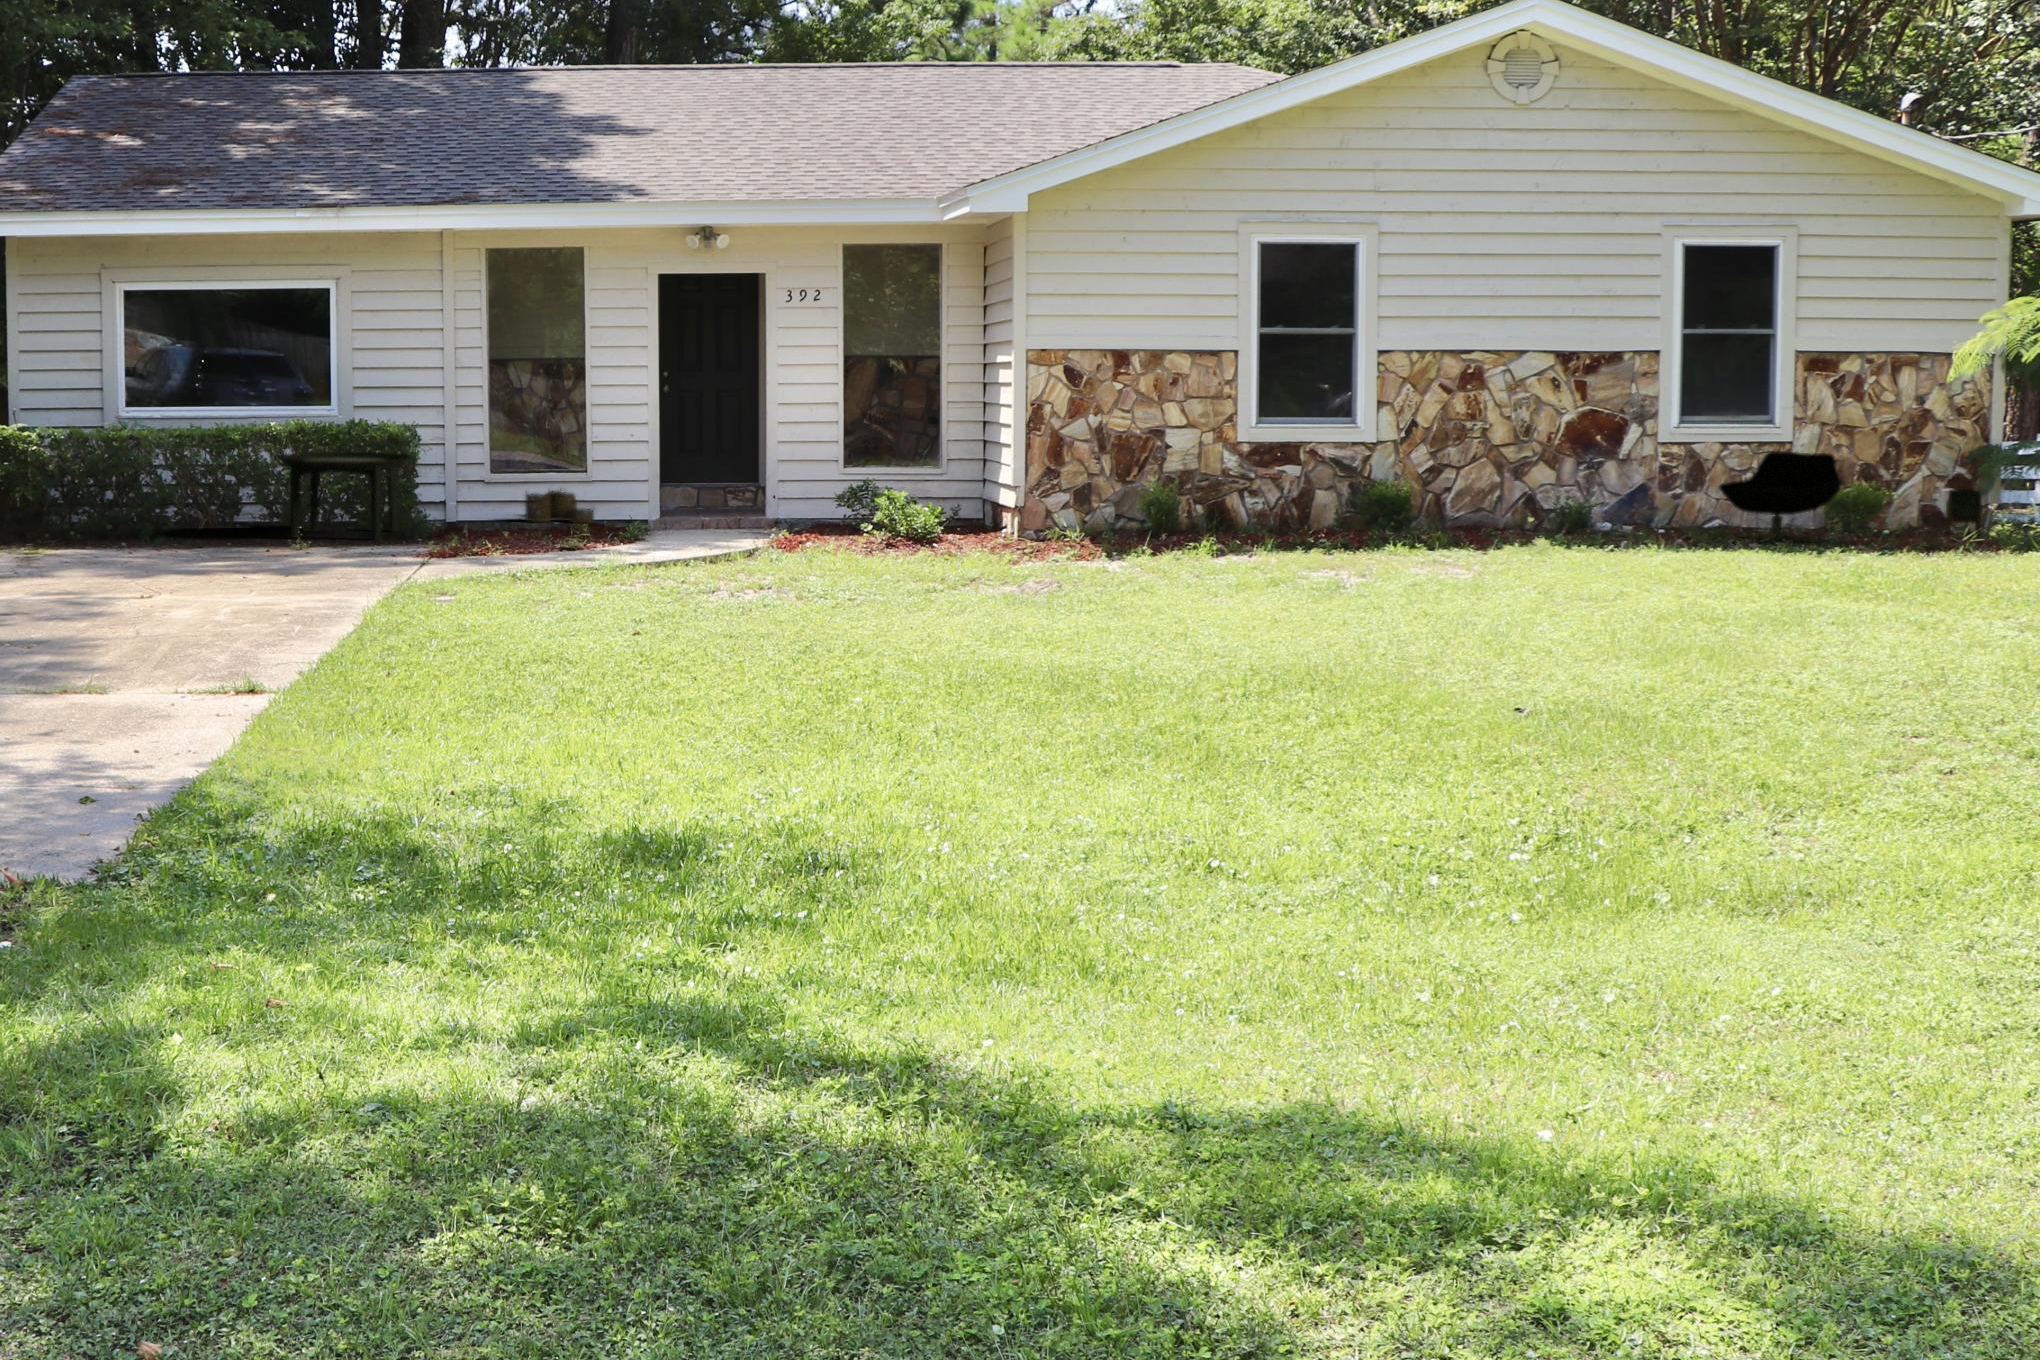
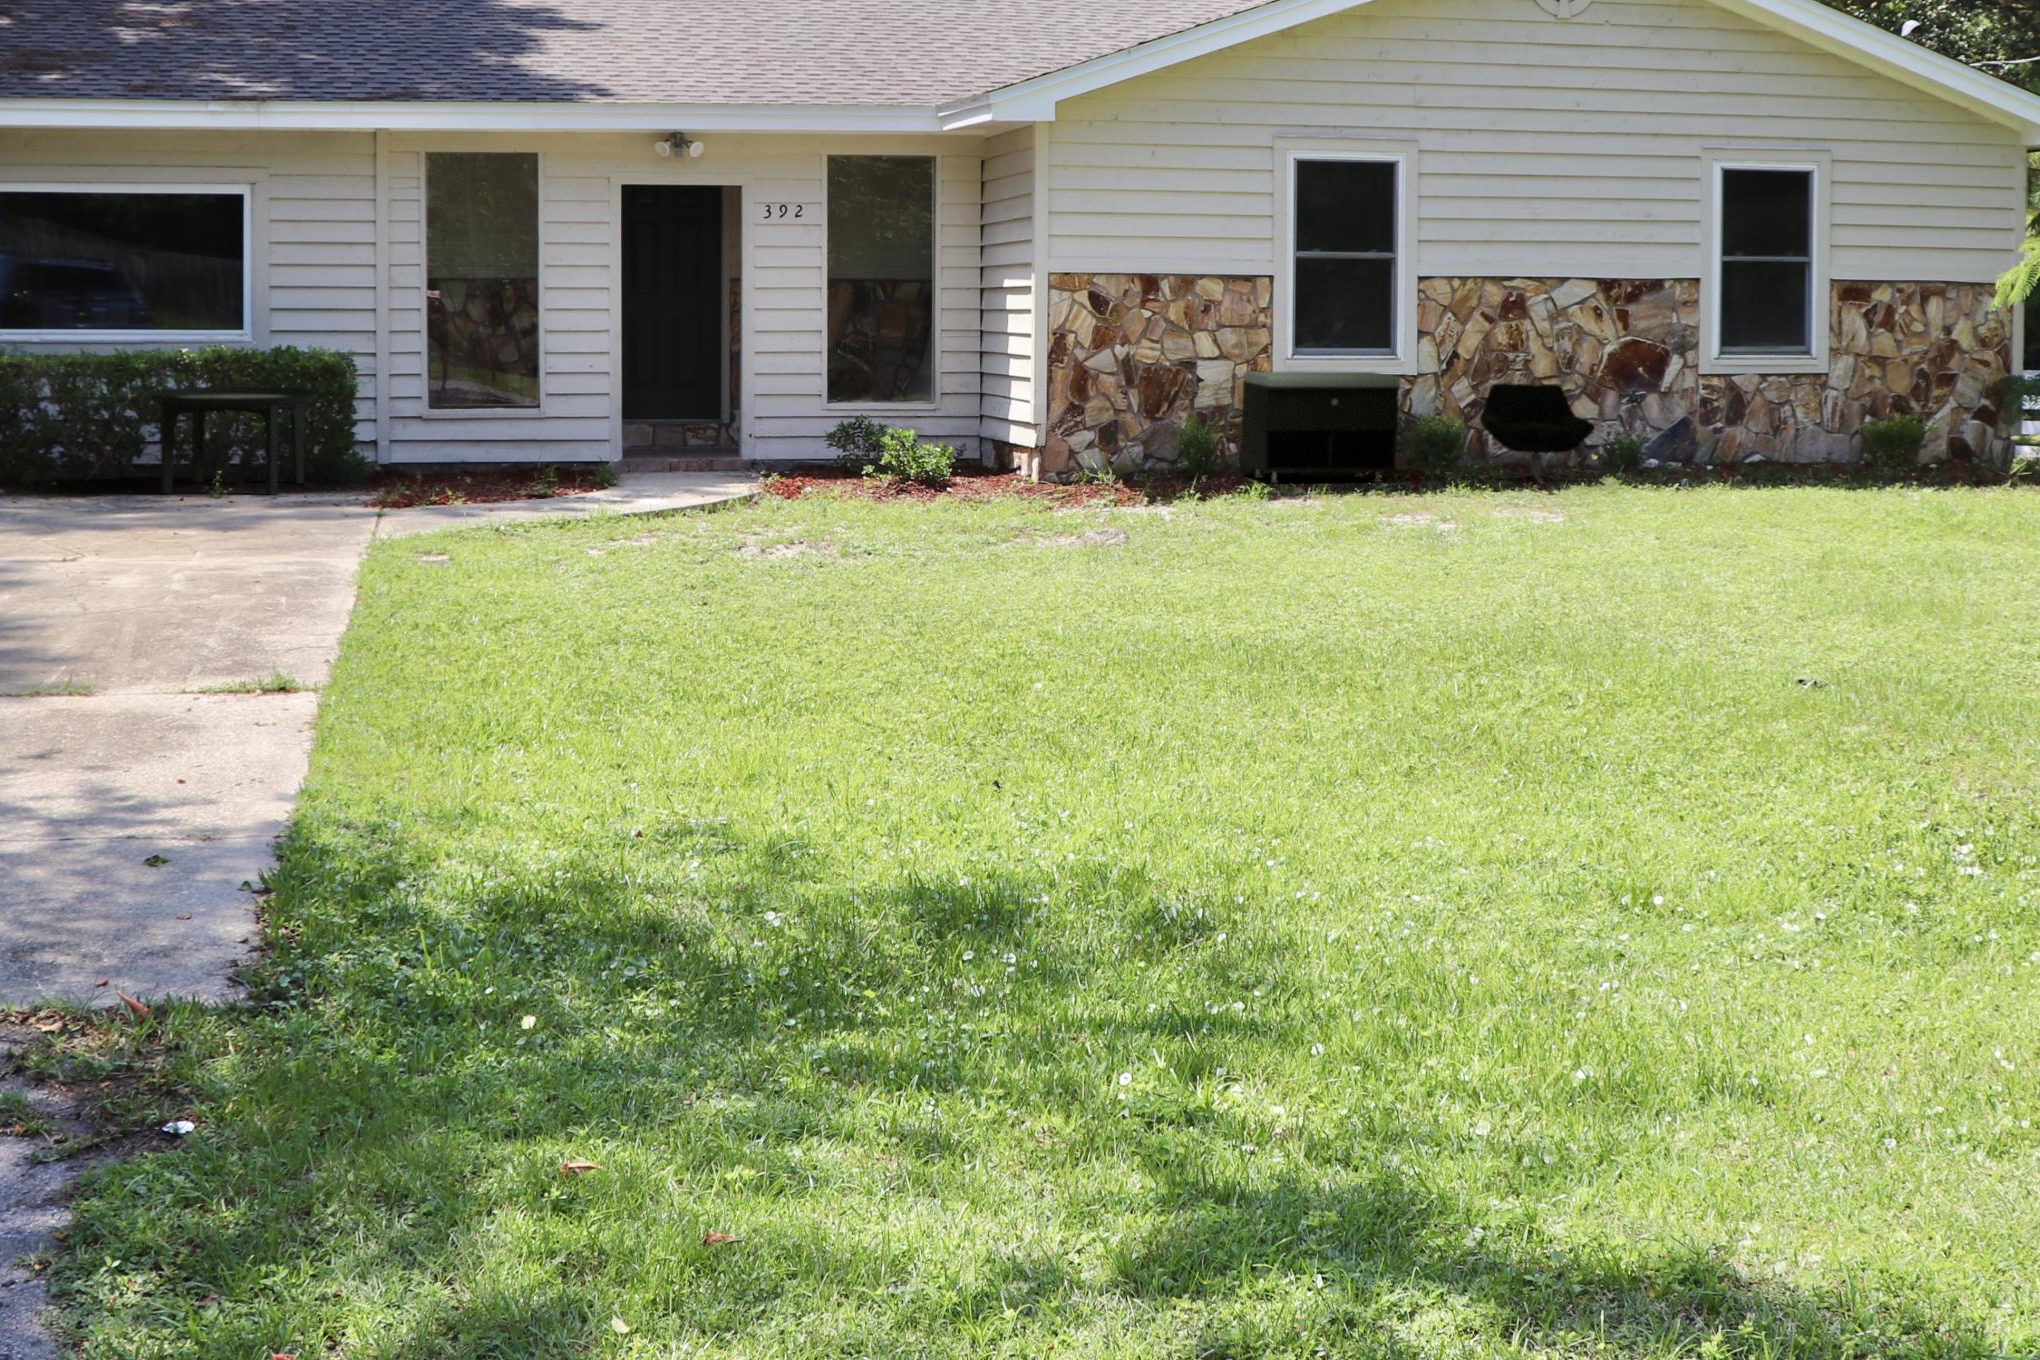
storage bench: none [1205,440,1350,540] -> present [1241,371,1400,483]
lounge chair: present [1719,451,1841,542] -> present [1480,383,1595,485]
woven basket: present [525,489,594,523] -> none [465,428,549,470]
planter: present [1945,489,1983,535] -> none [1969,422,2010,470]

